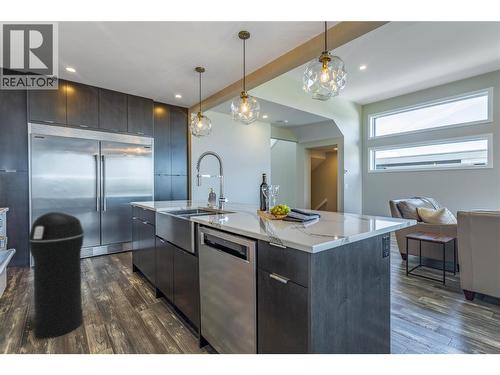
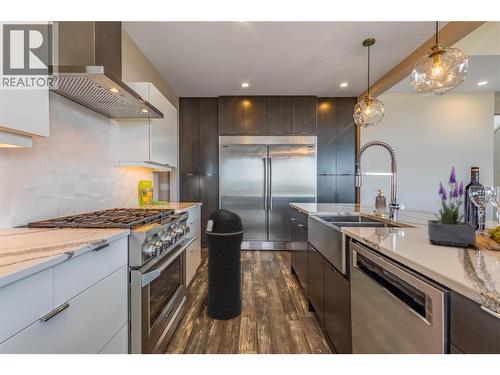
potted plant: none [245,170,269,220] -> present [428,166,476,247]

